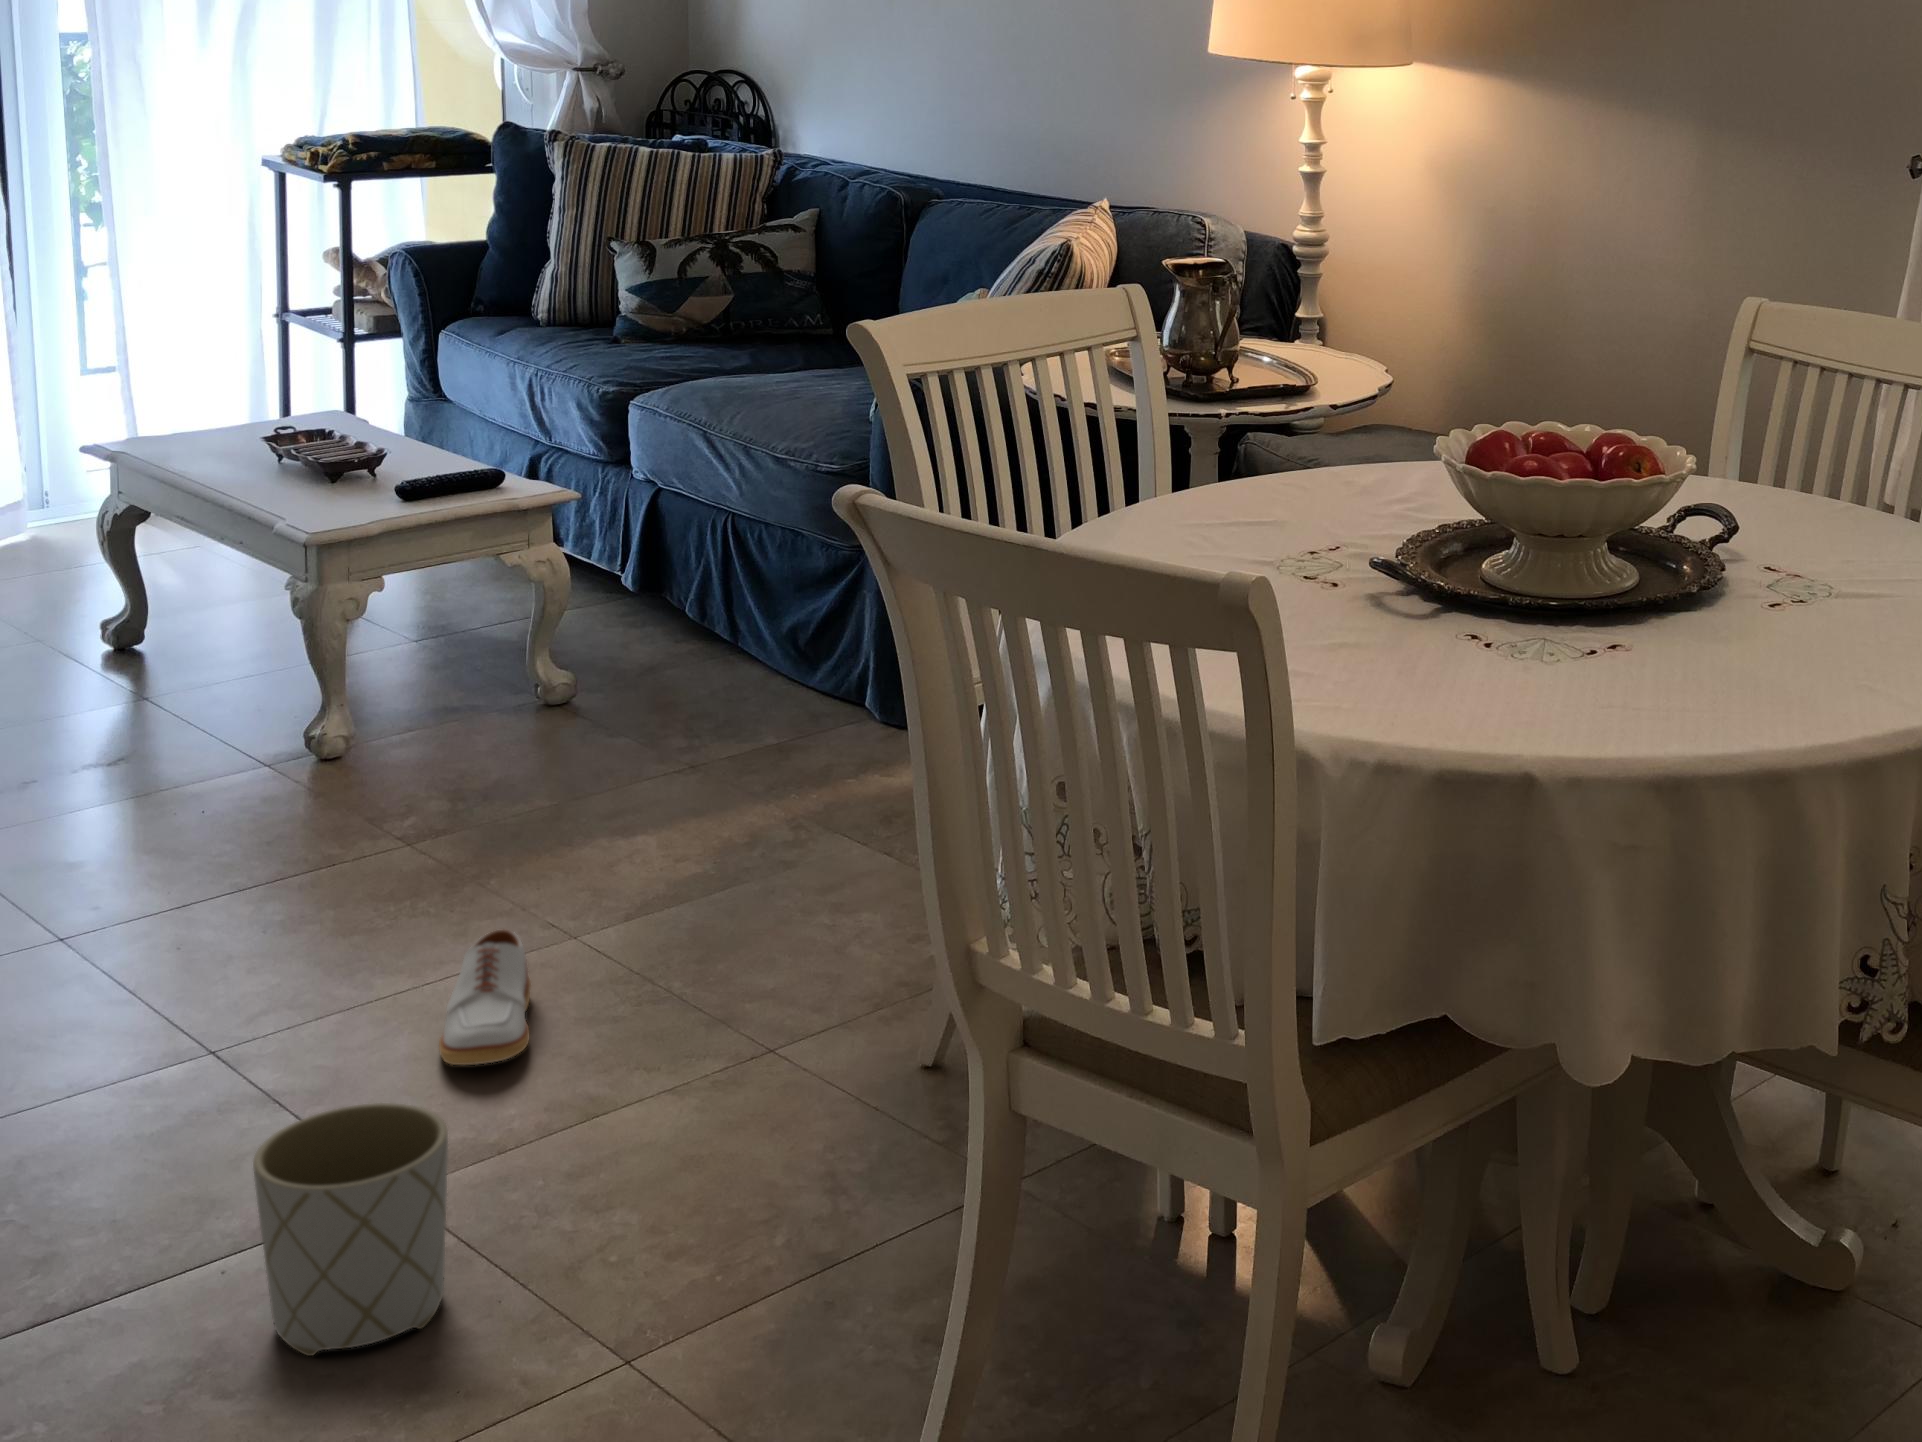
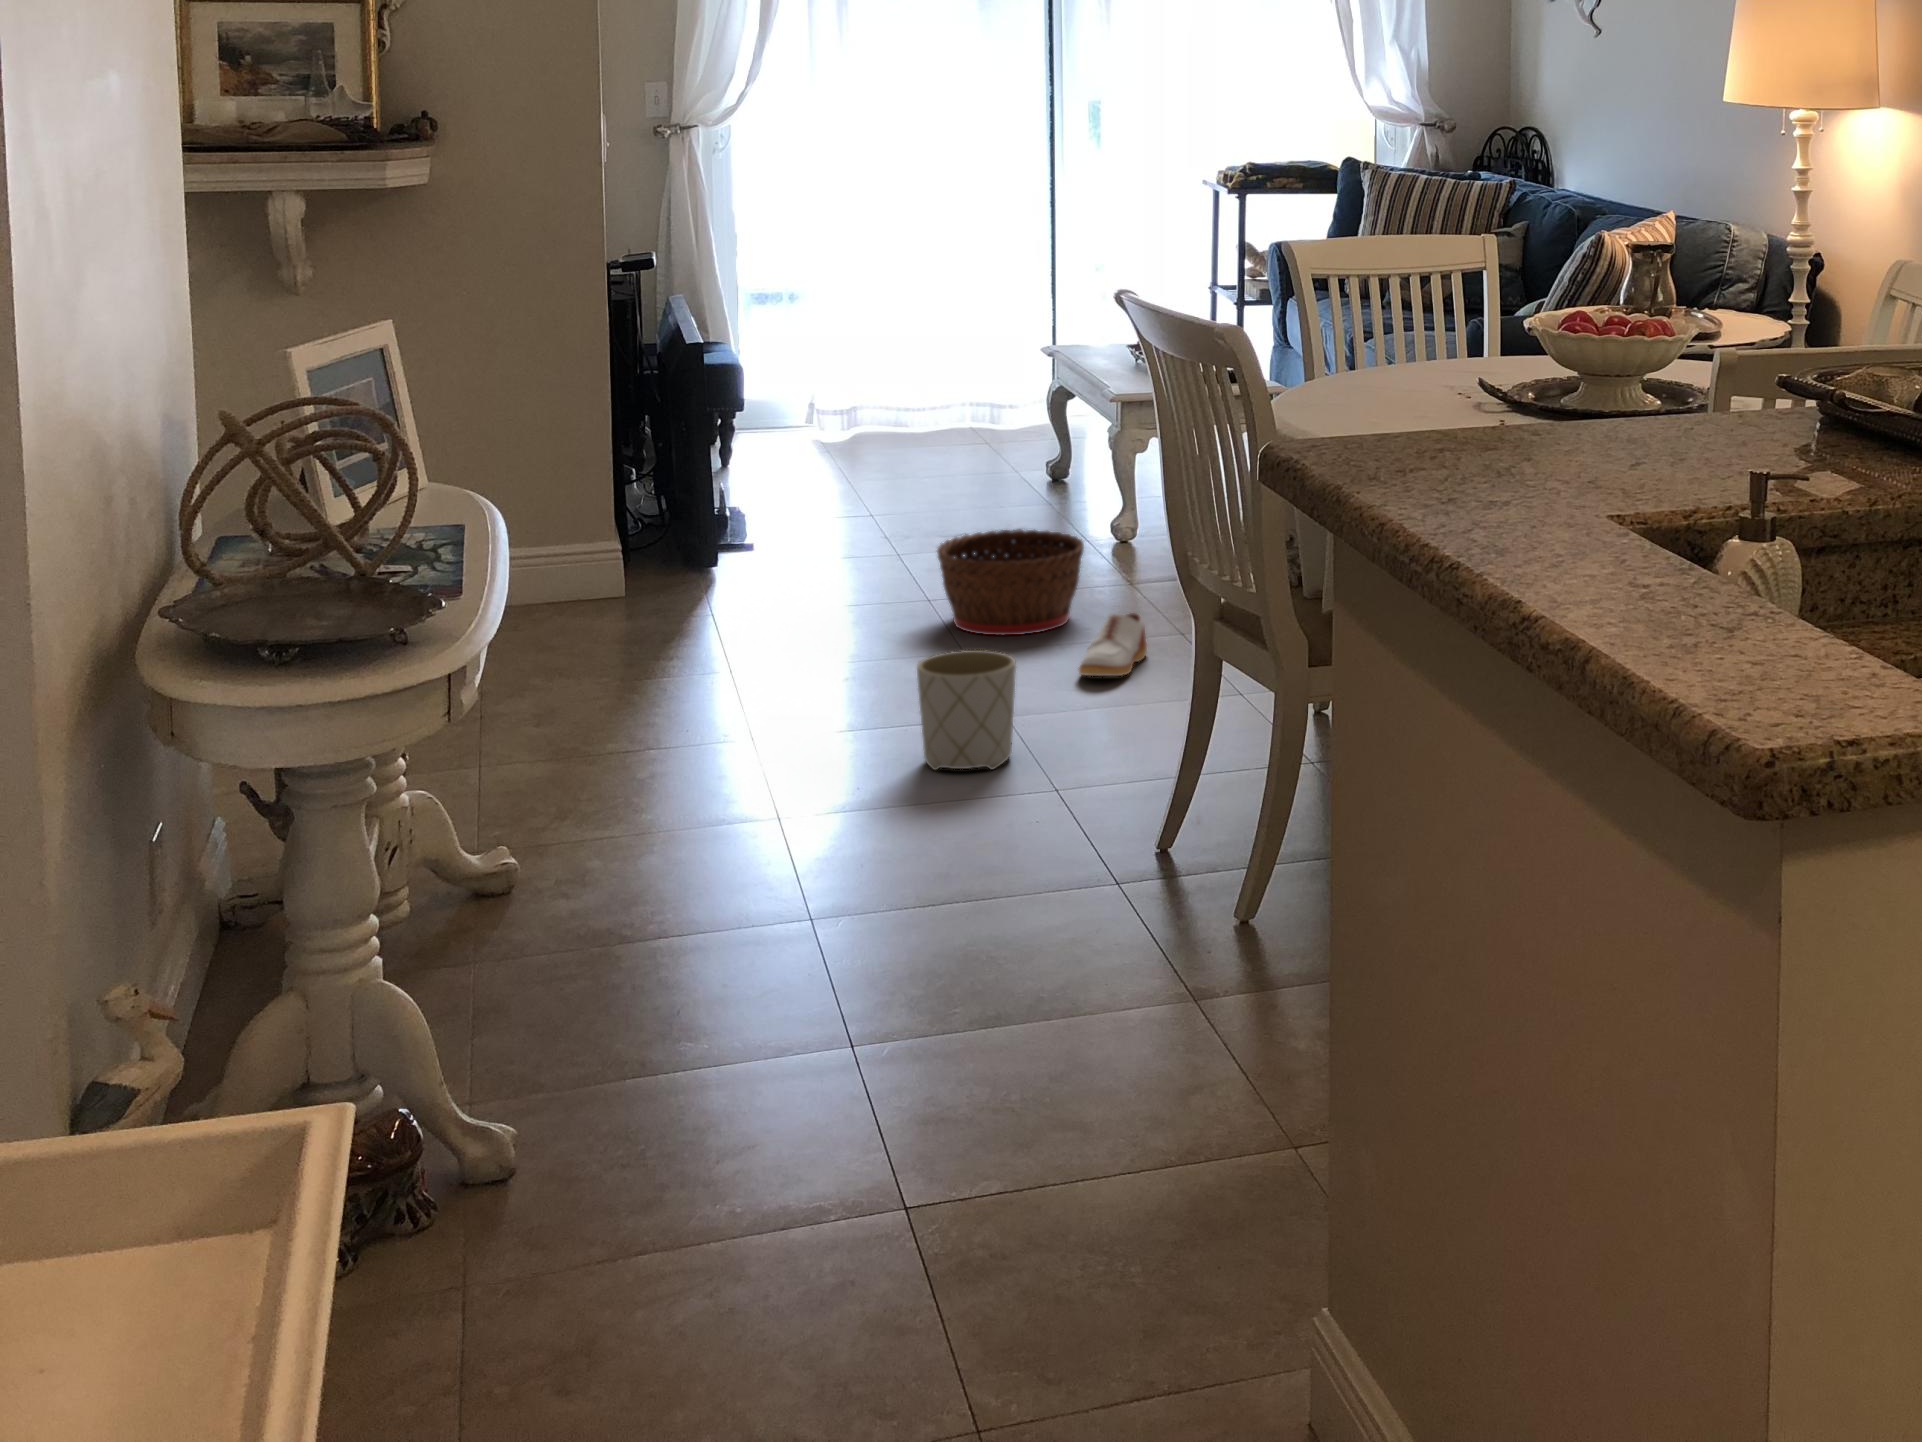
basket: none [88,789,361,996] -> present [937,529,1084,635]

